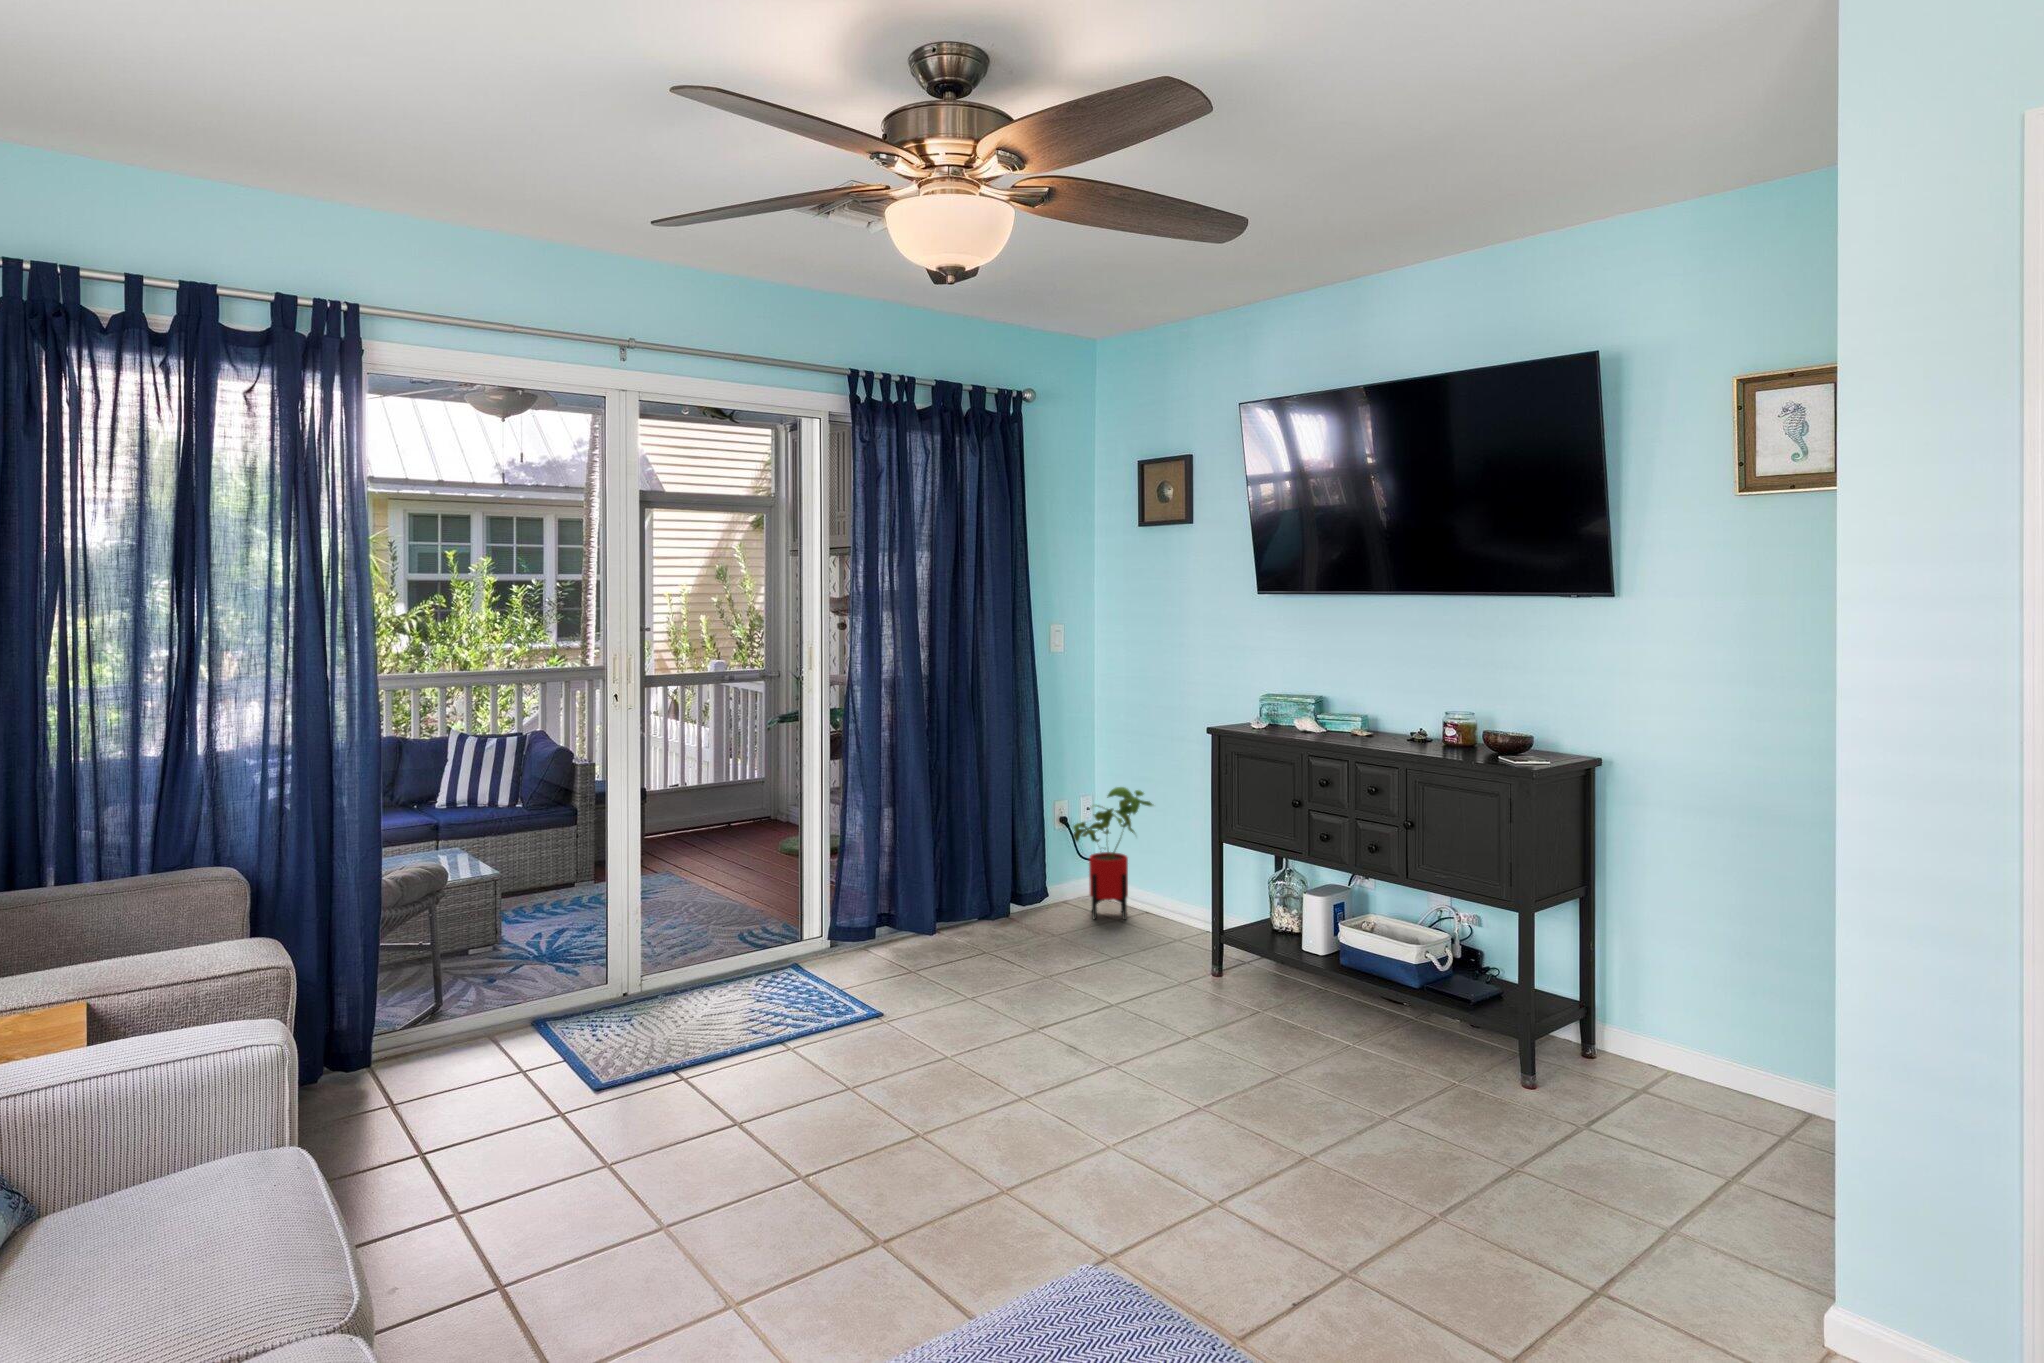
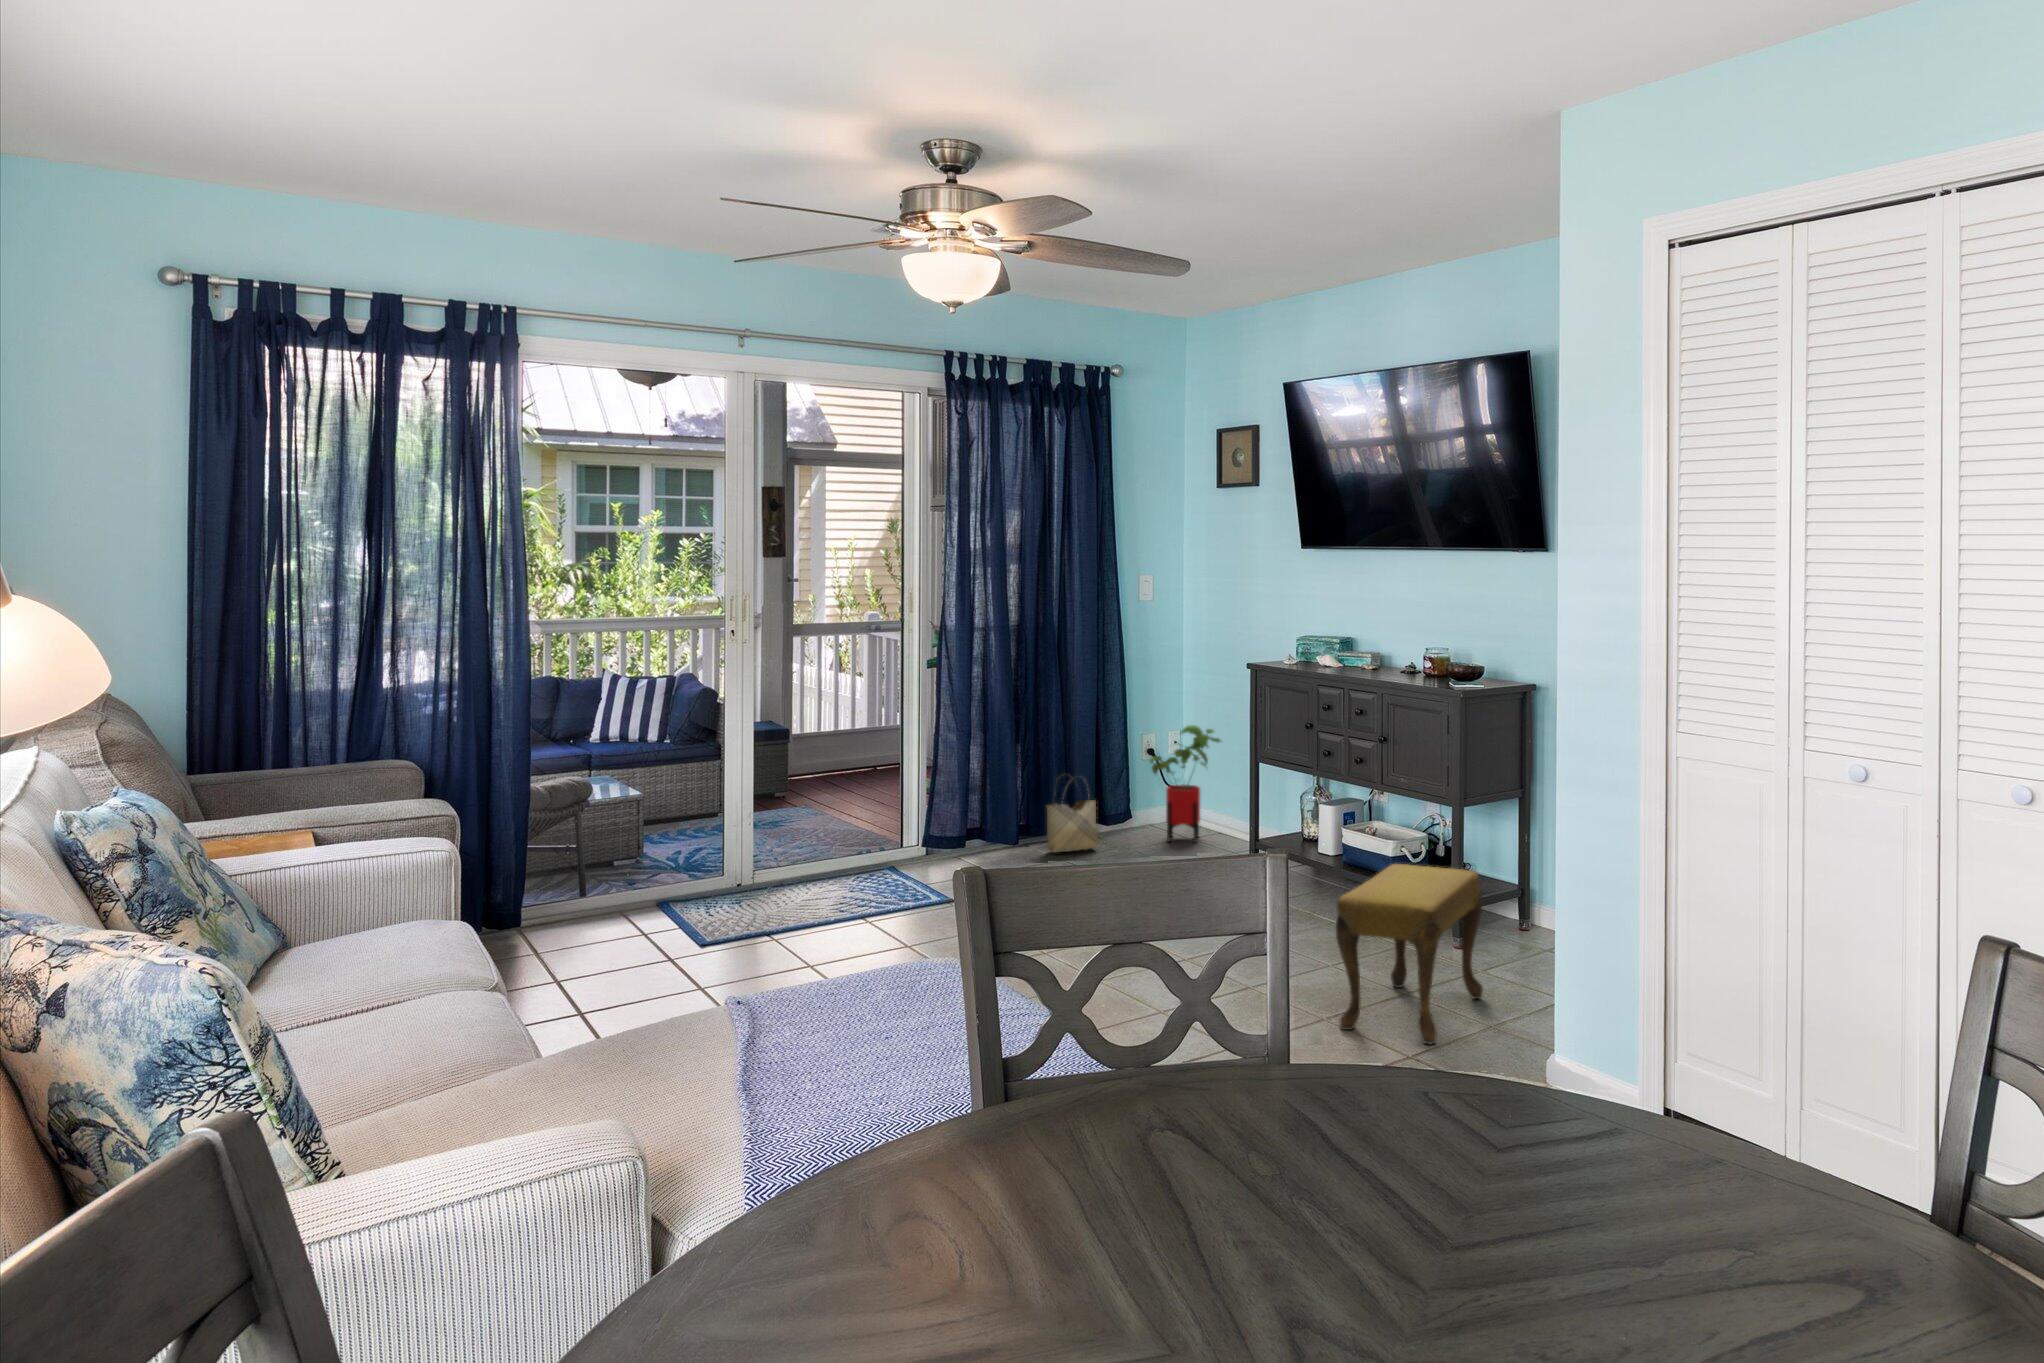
woven basket: none [962,844,1019,937] -> present [1047,778,1098,853]
footstool: none [1460,1003,1622,1286] -> present [1336,864,1483,1044]

